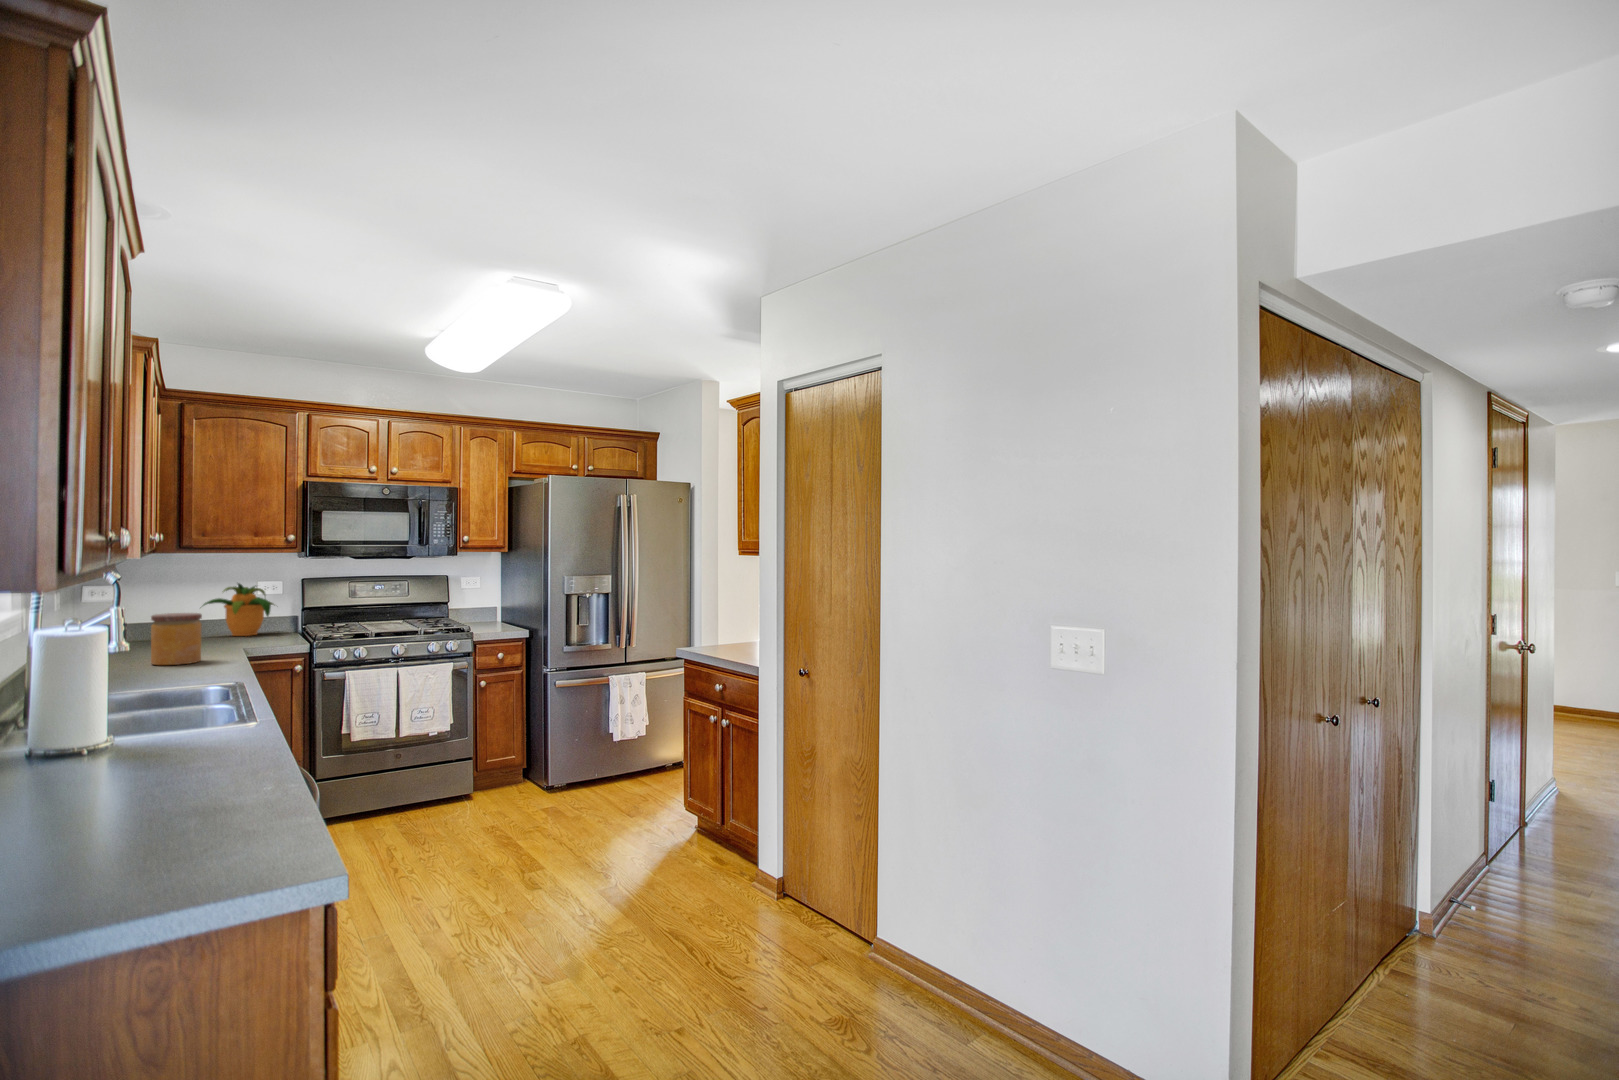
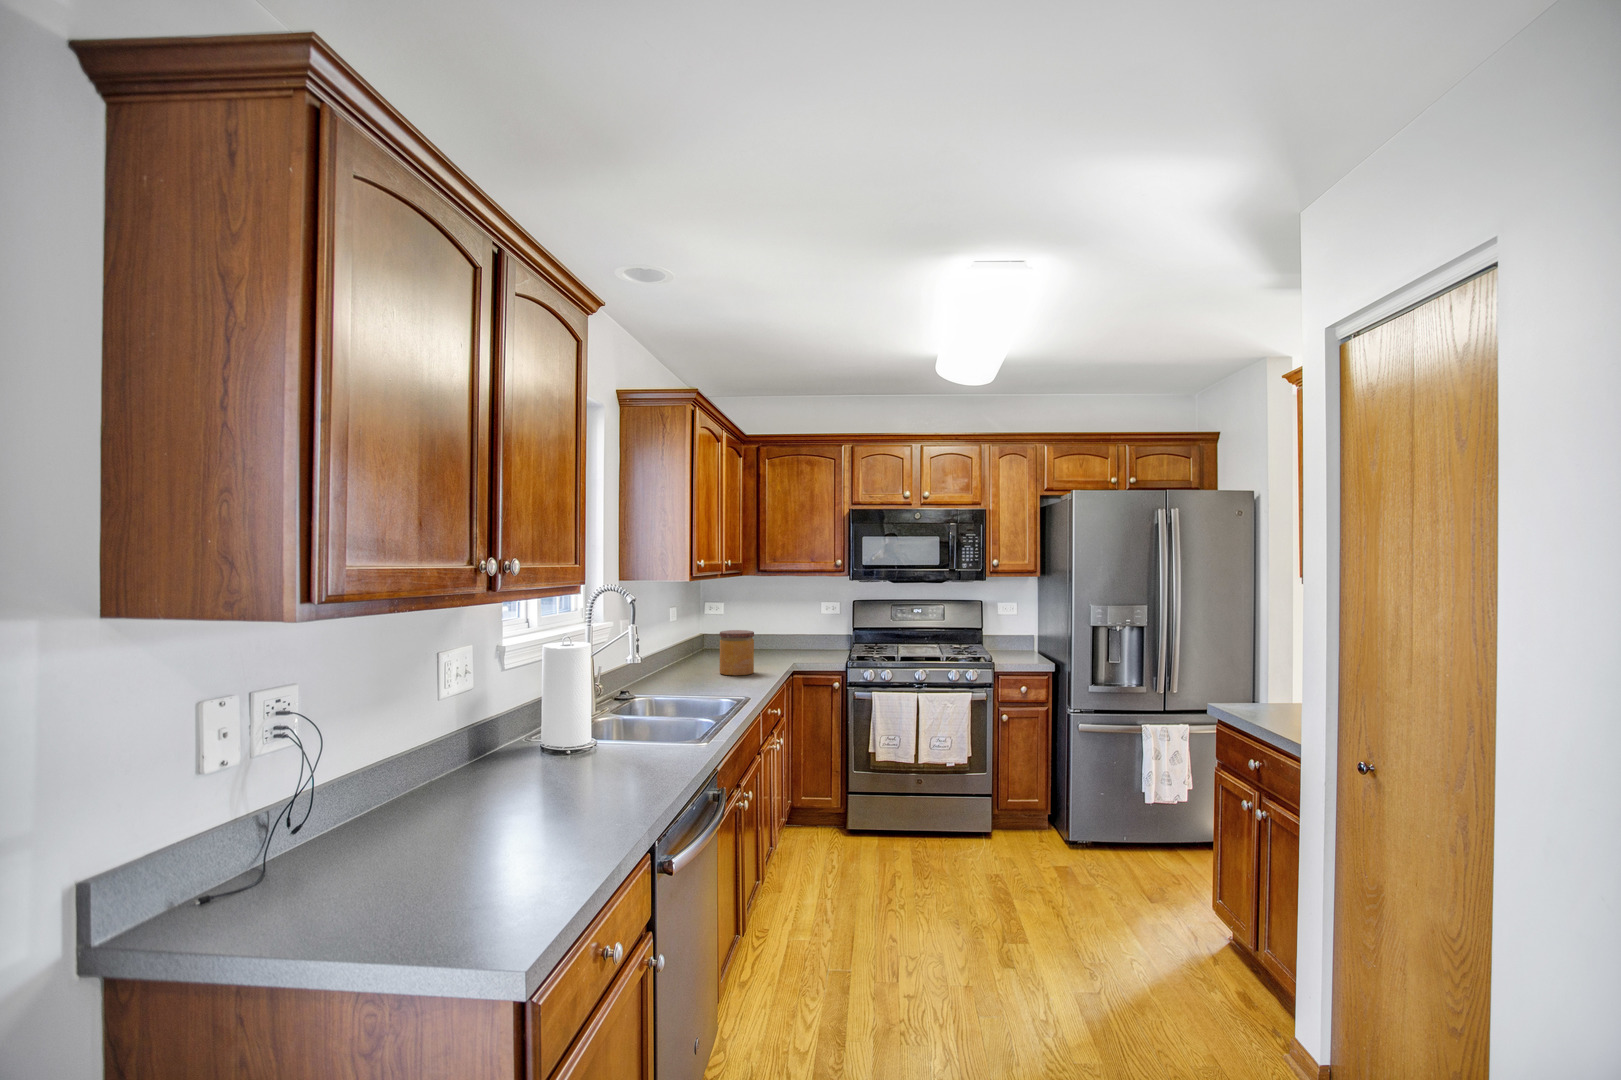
potted plant: present [203,583,274,636] -> none [777,601,836,649]

